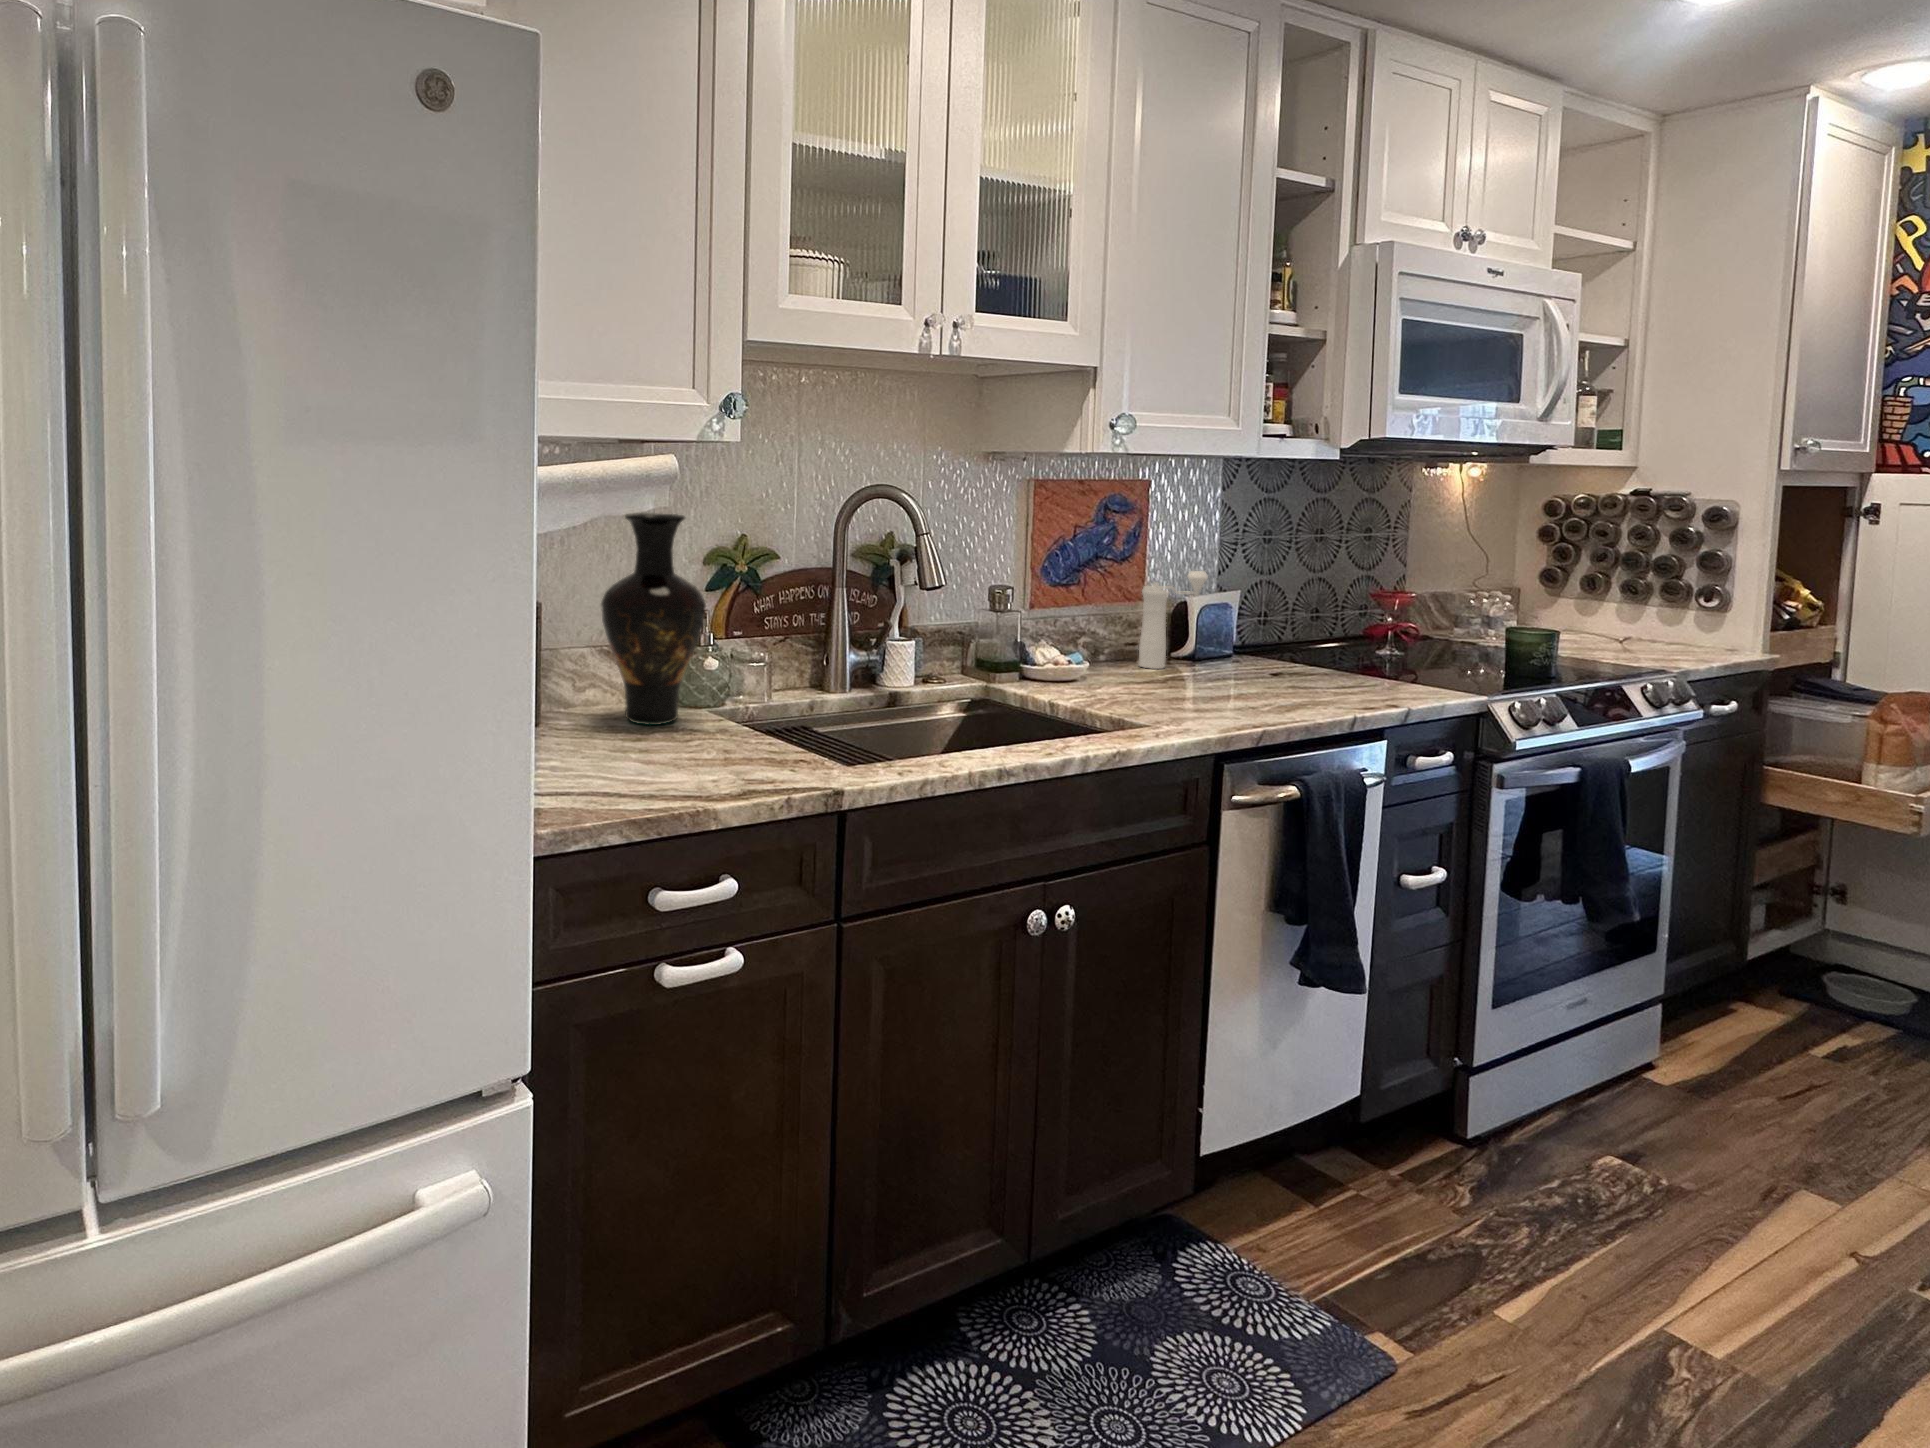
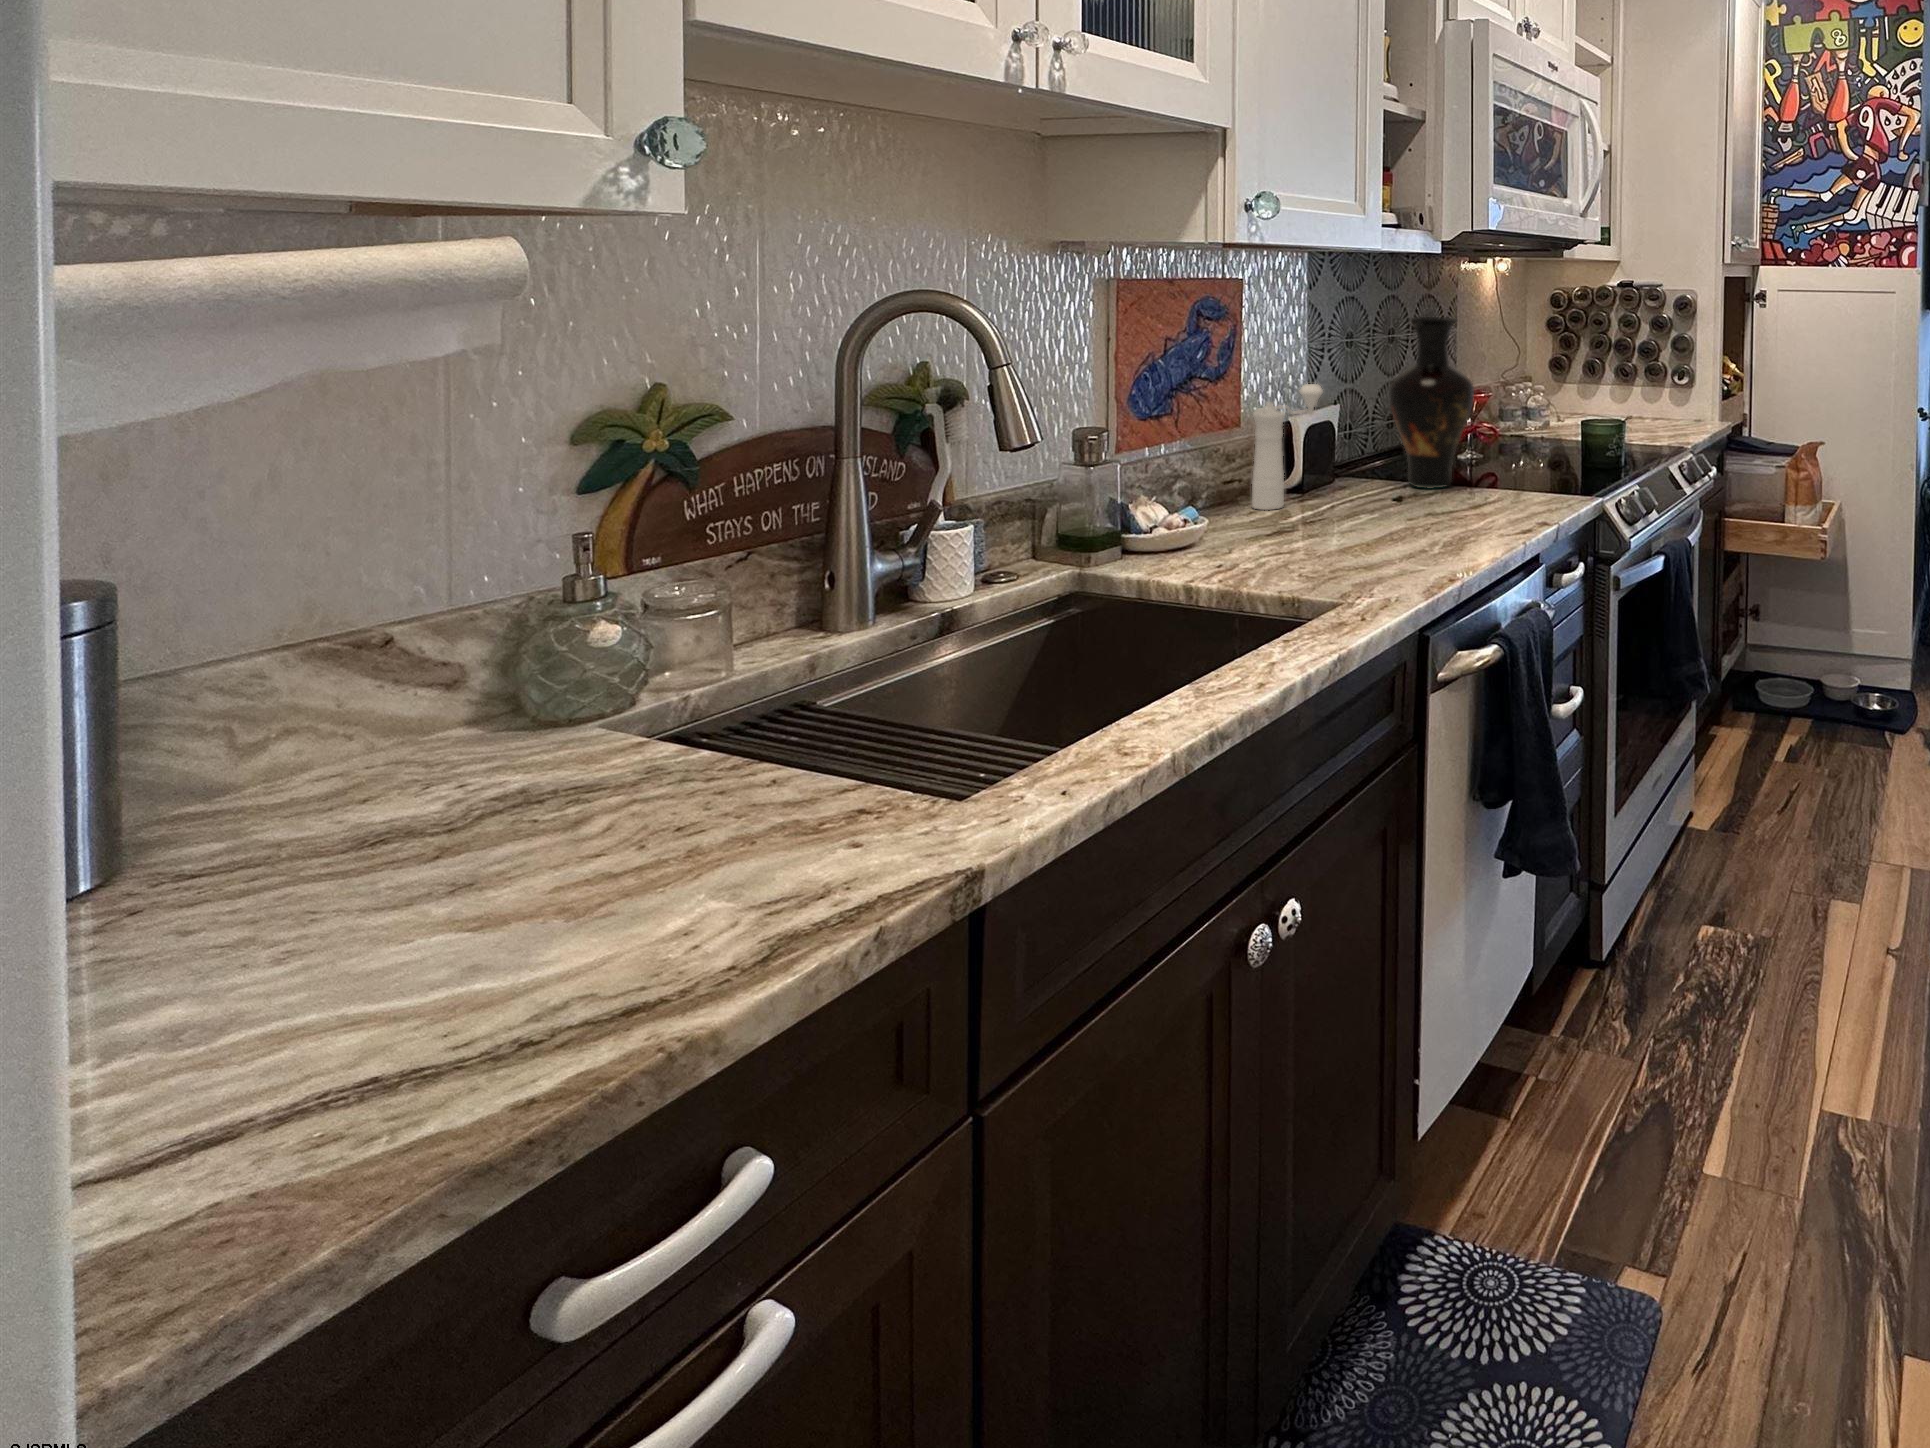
vase: present [601,513,706,725] -> present [1389,317,1474,488]

